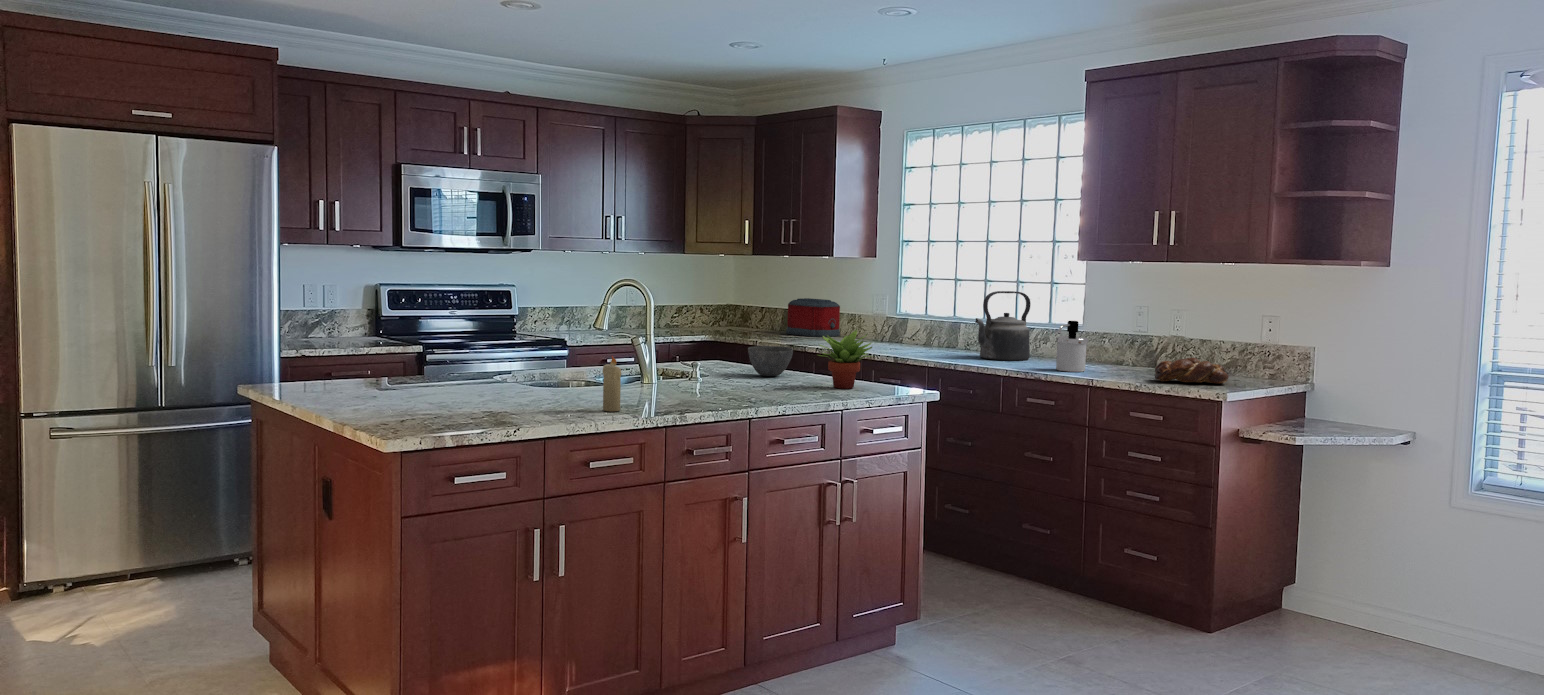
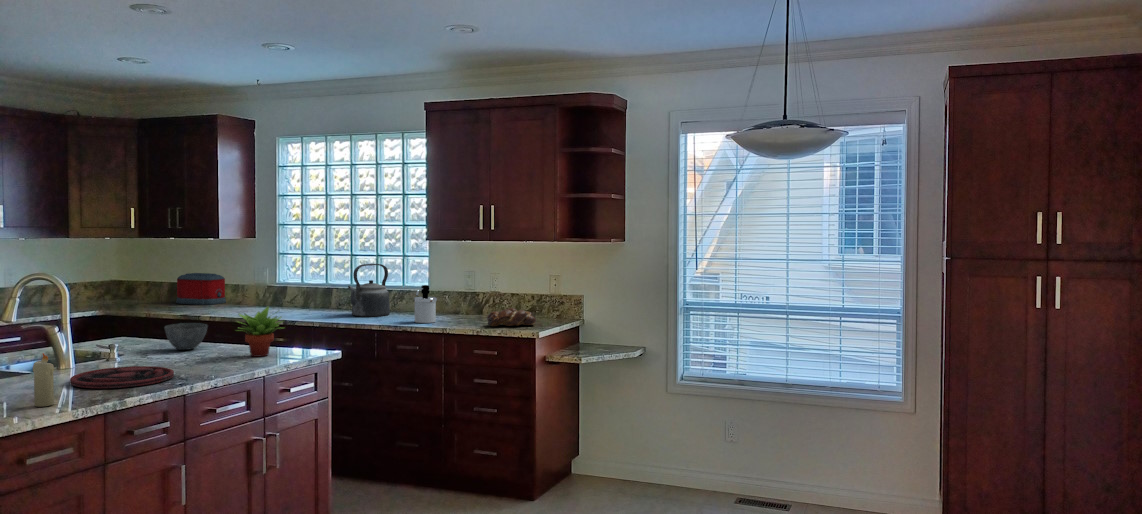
plate: none [642,384,743,403] -> present [70,366,174,388]

